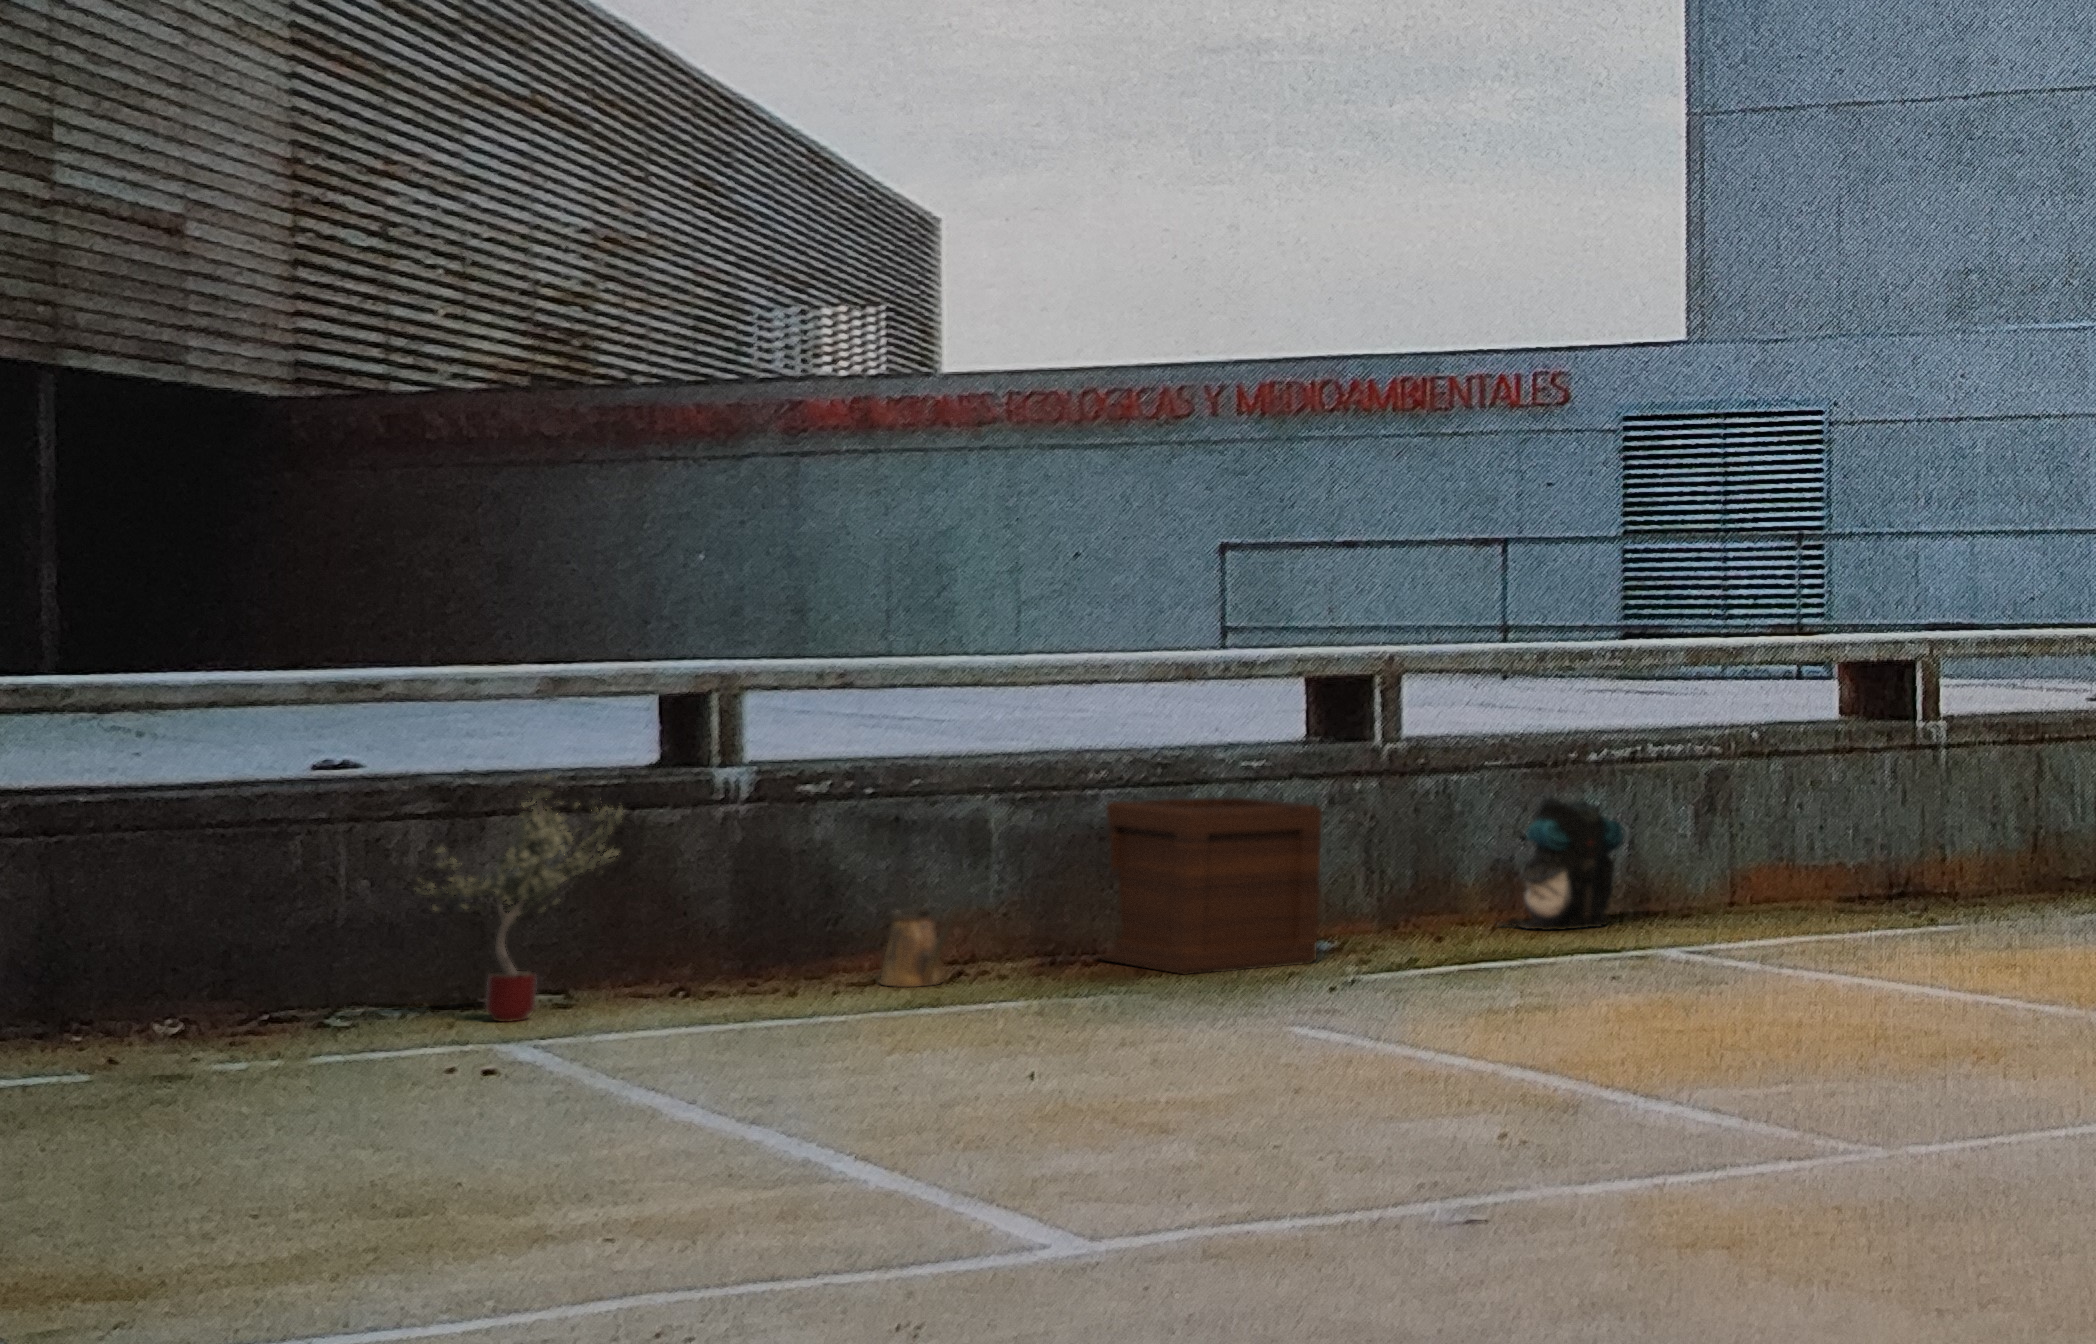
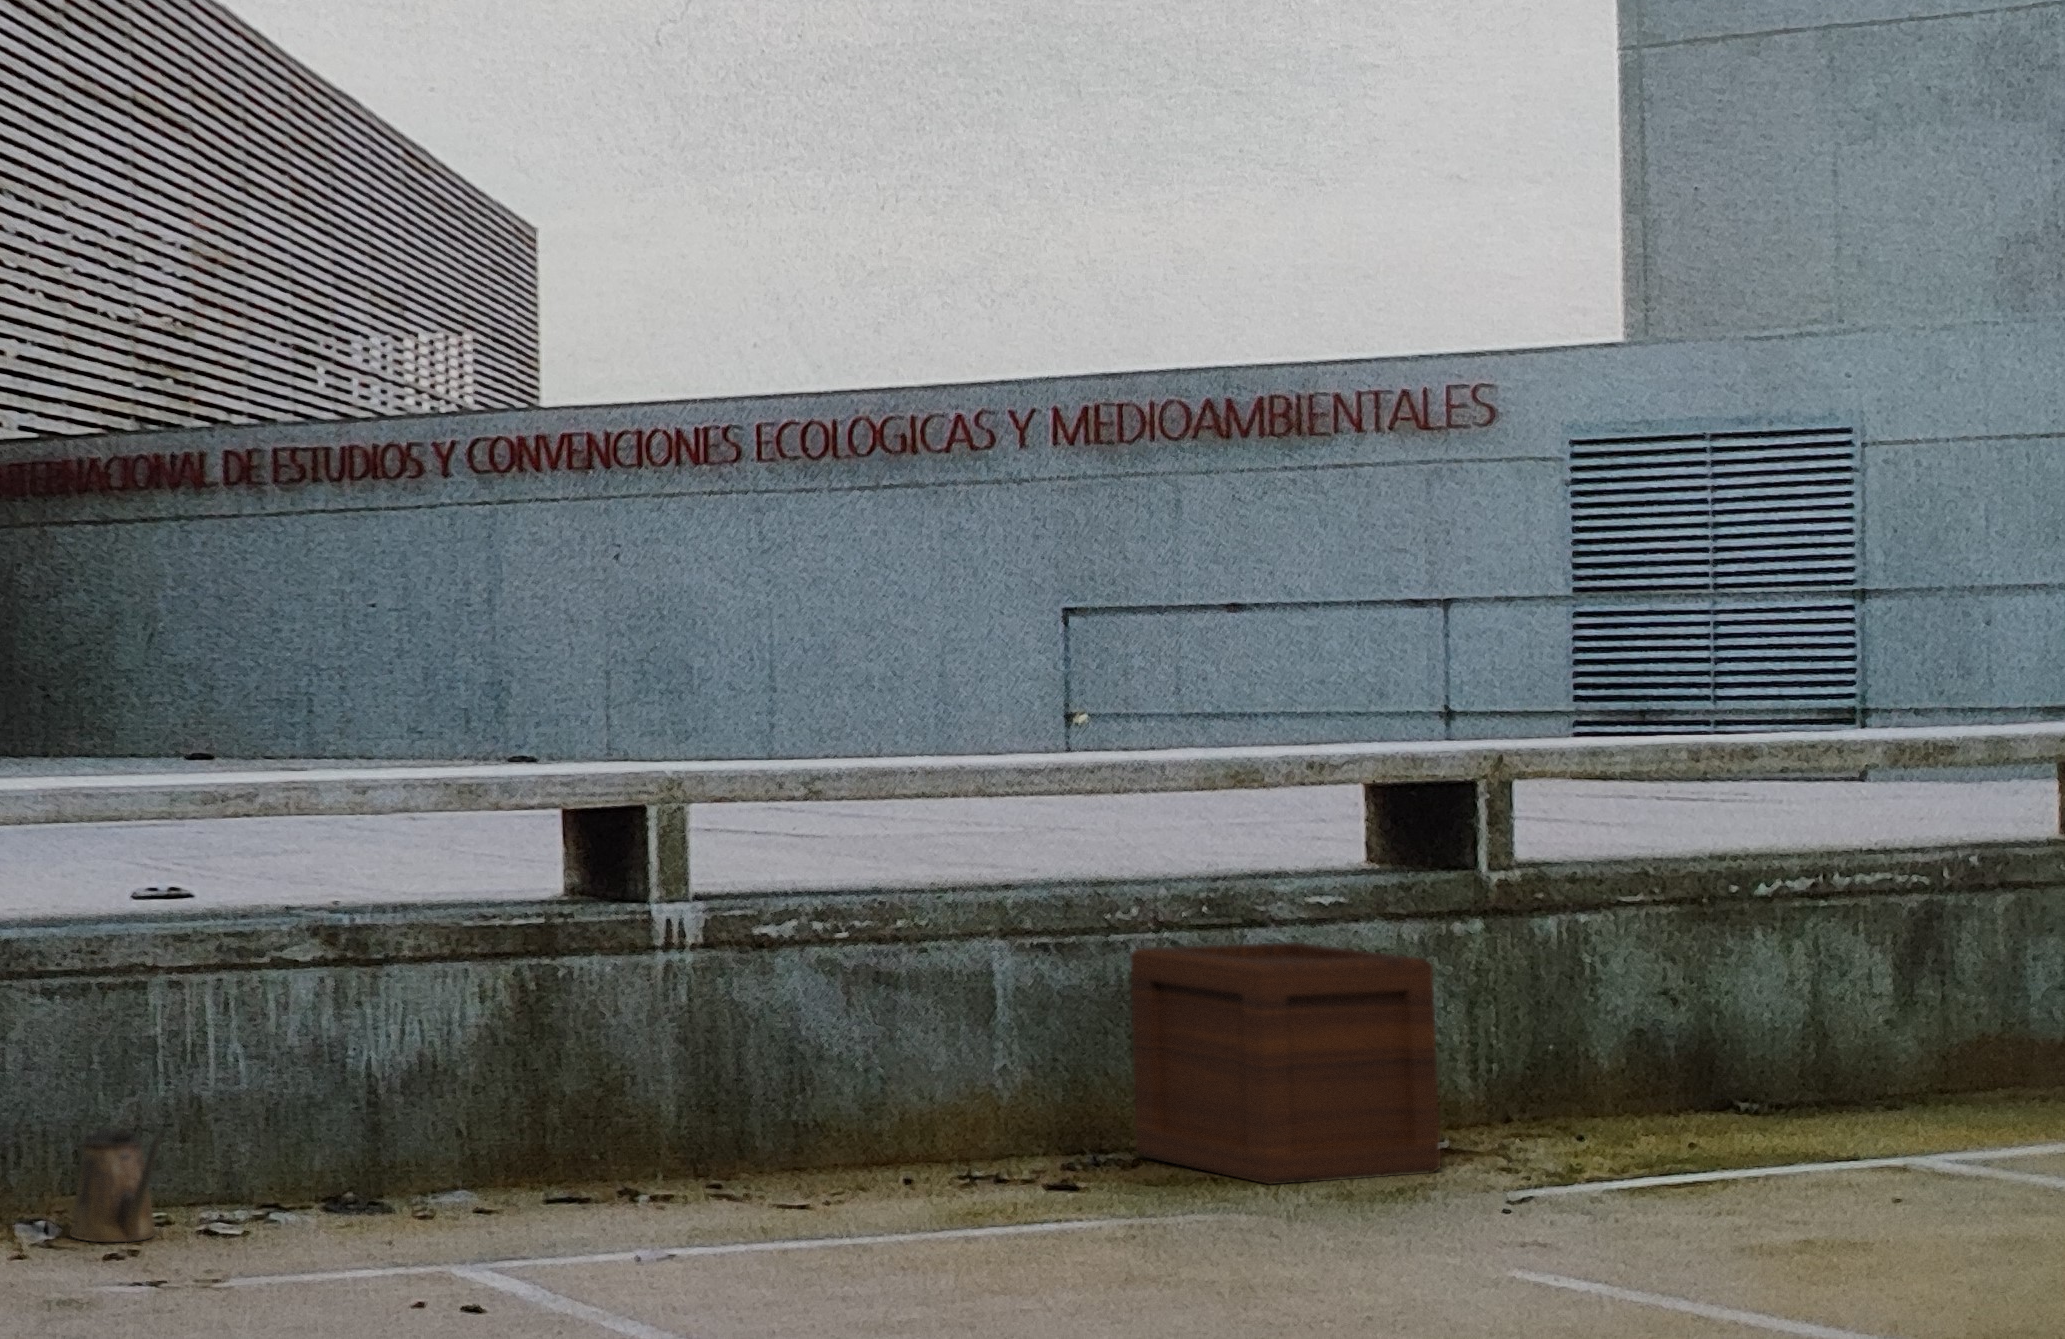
potted tree: present [414,777,622,1022] -> none [322,911,562,1223]
backpack: present [1498,797,1625,930] -> none [1654,946,1832,1130]
watering can: present [880,907,958,987] -> present [70,1128,164,1242]

